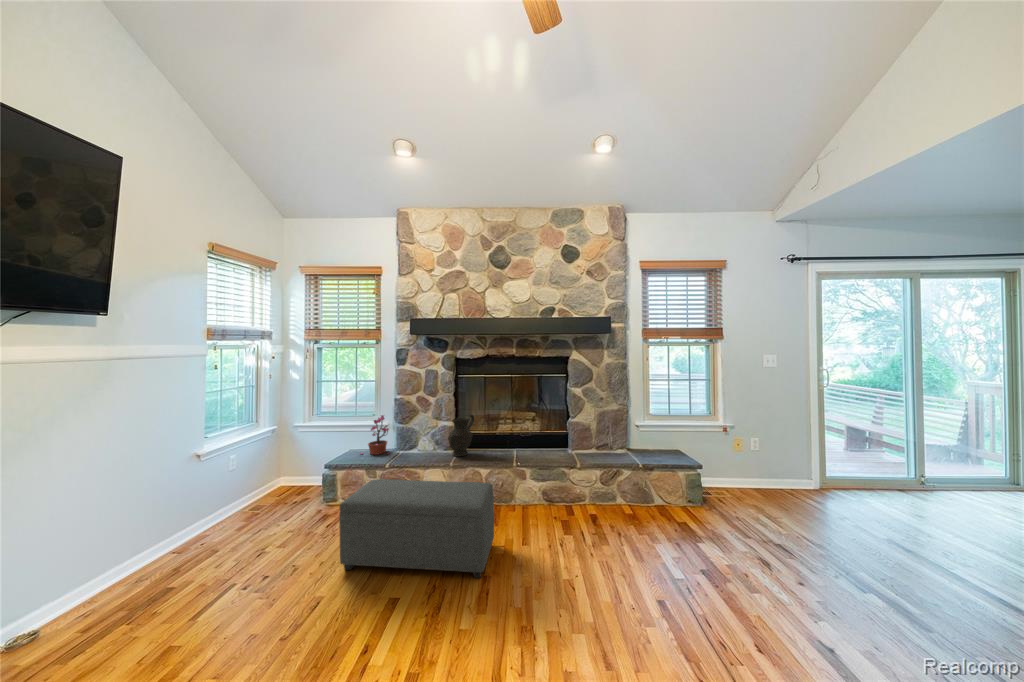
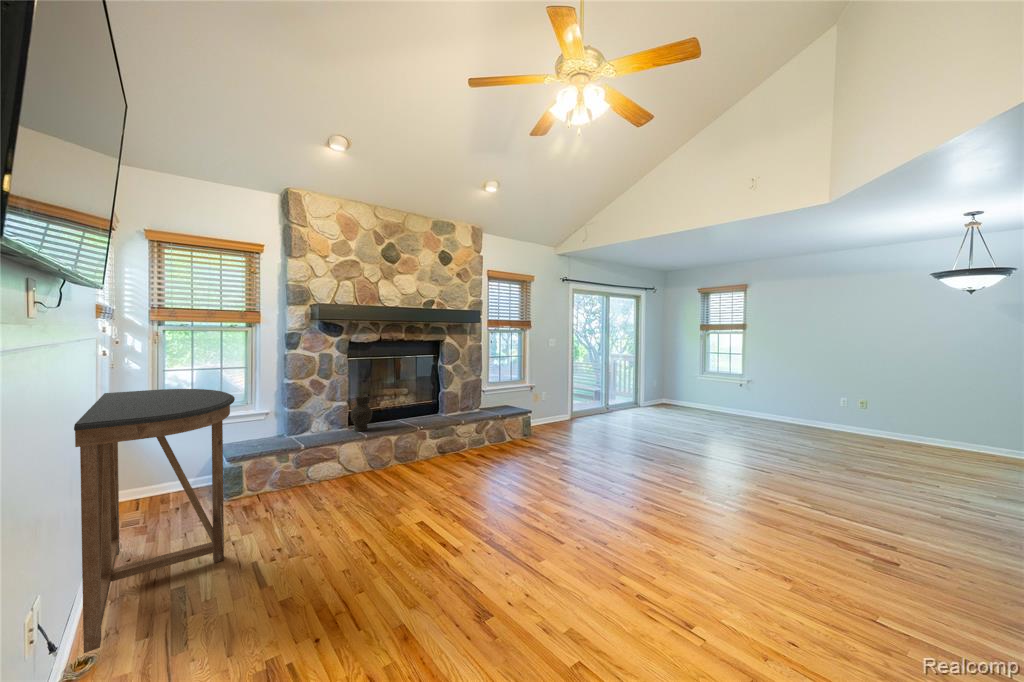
console table: none [20,402,262,637] -> present [74,389,235,653]
potted plant: present [360,415,389,455] -> none [249,401,287,446]
ottoman: present [339,479,494,578] -> none [332,434,457,521]

